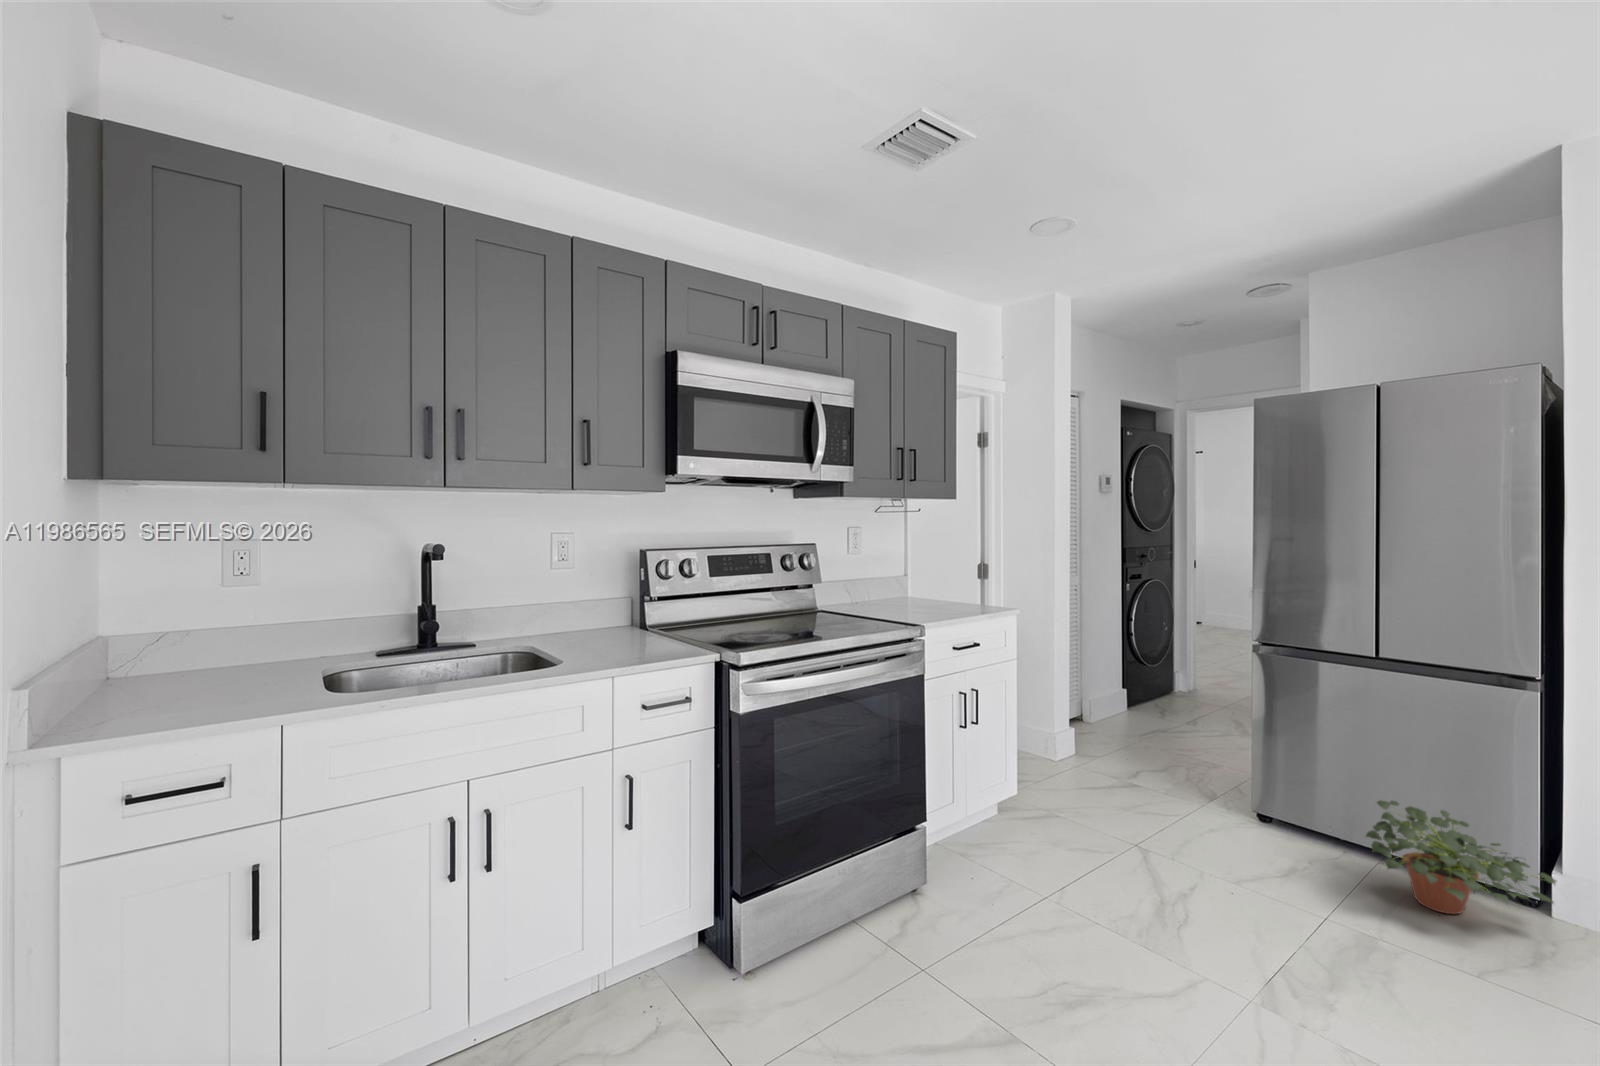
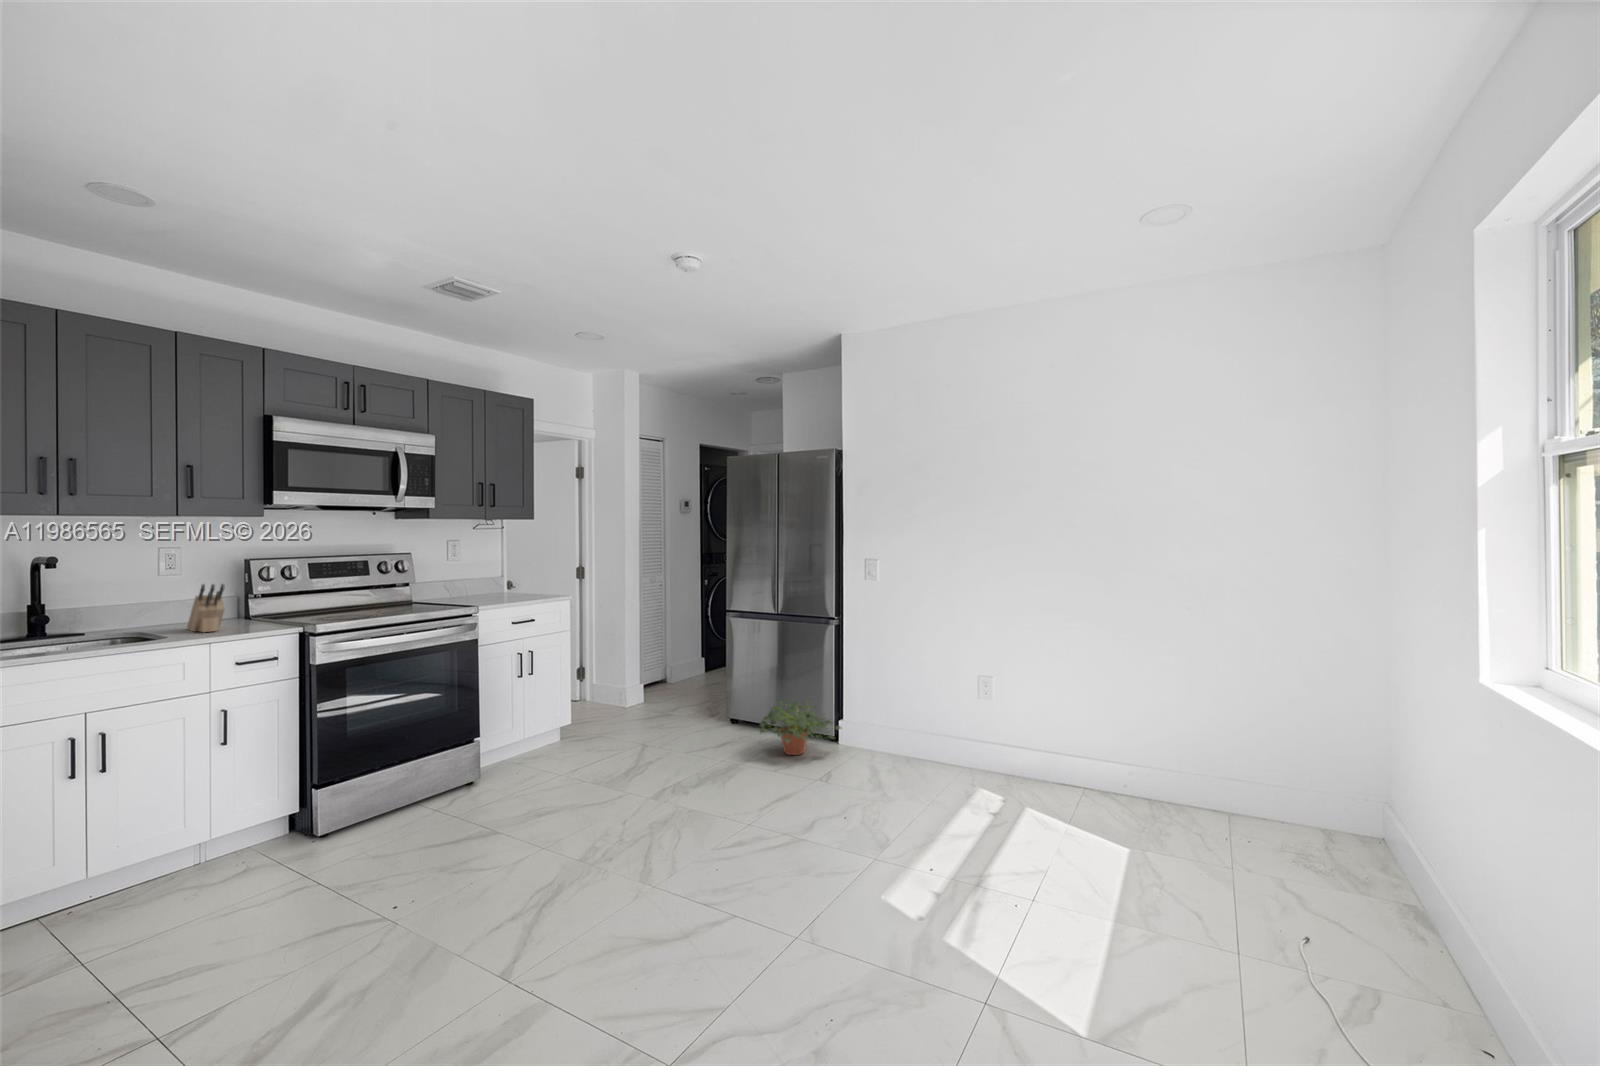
knife block: none [583,585,628,652] -> present [187,584,225,632]

